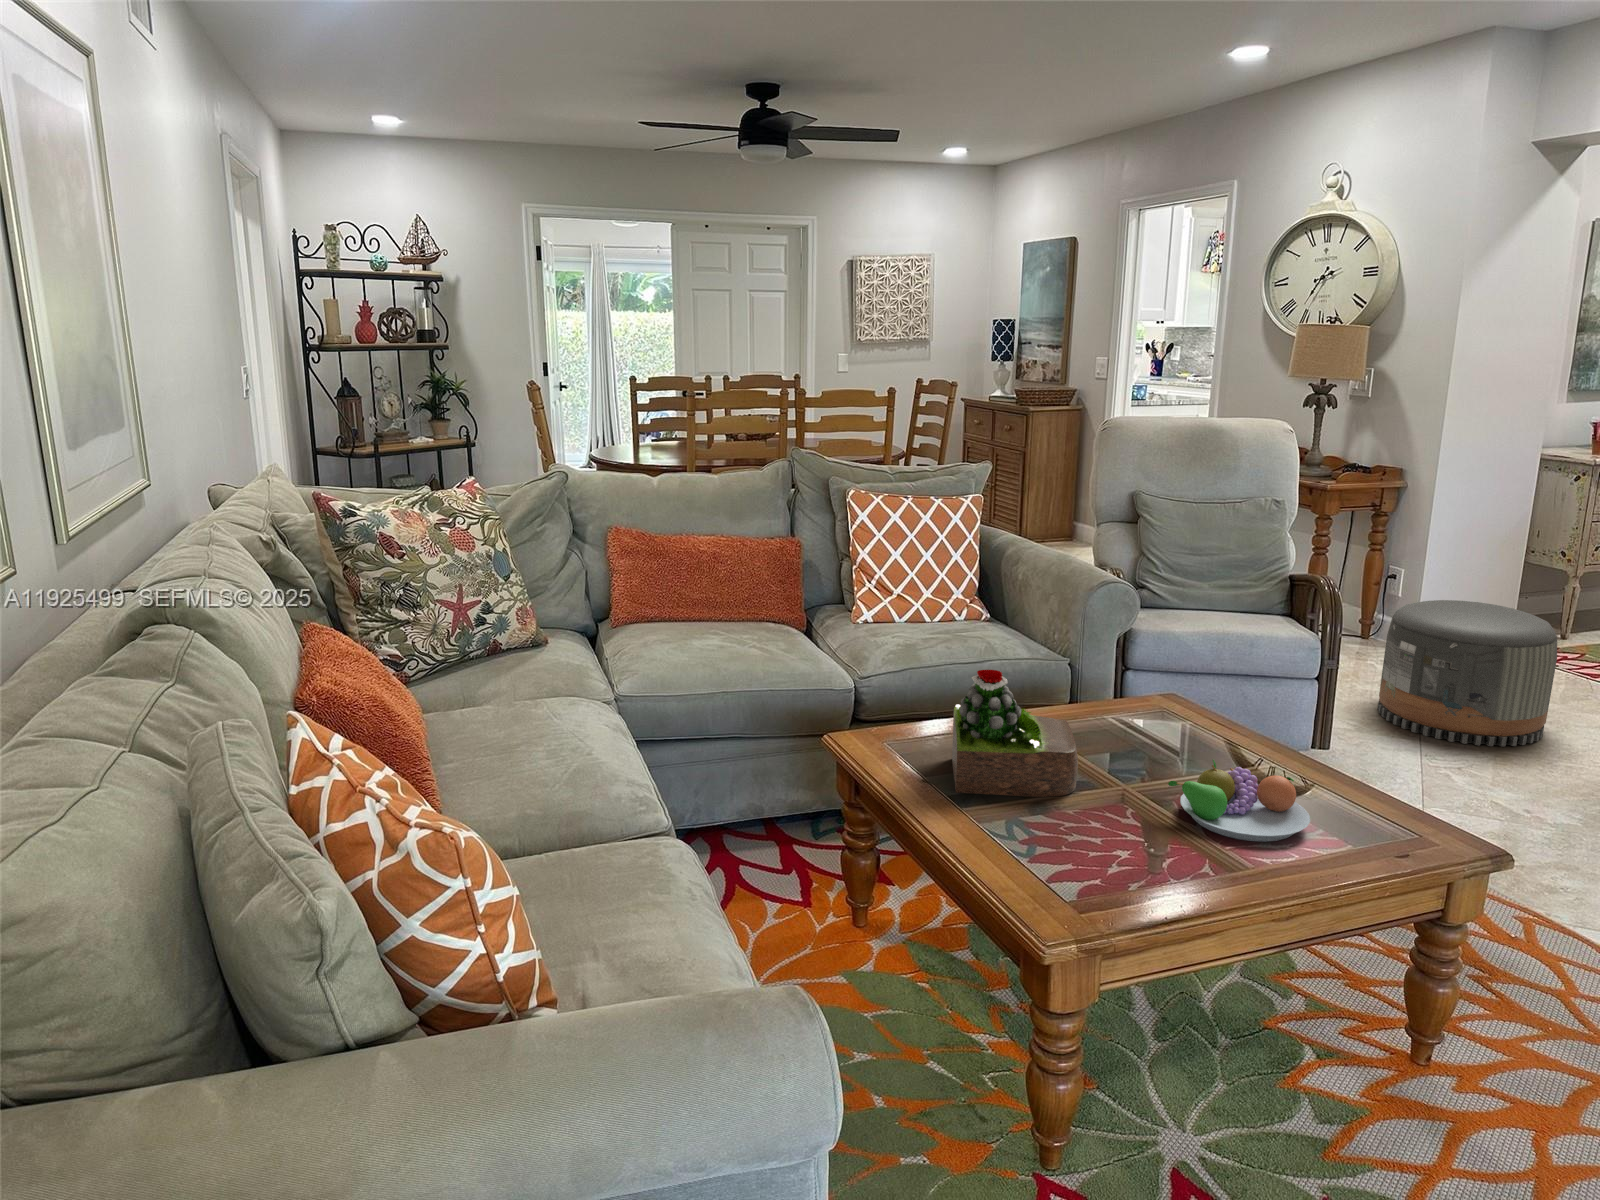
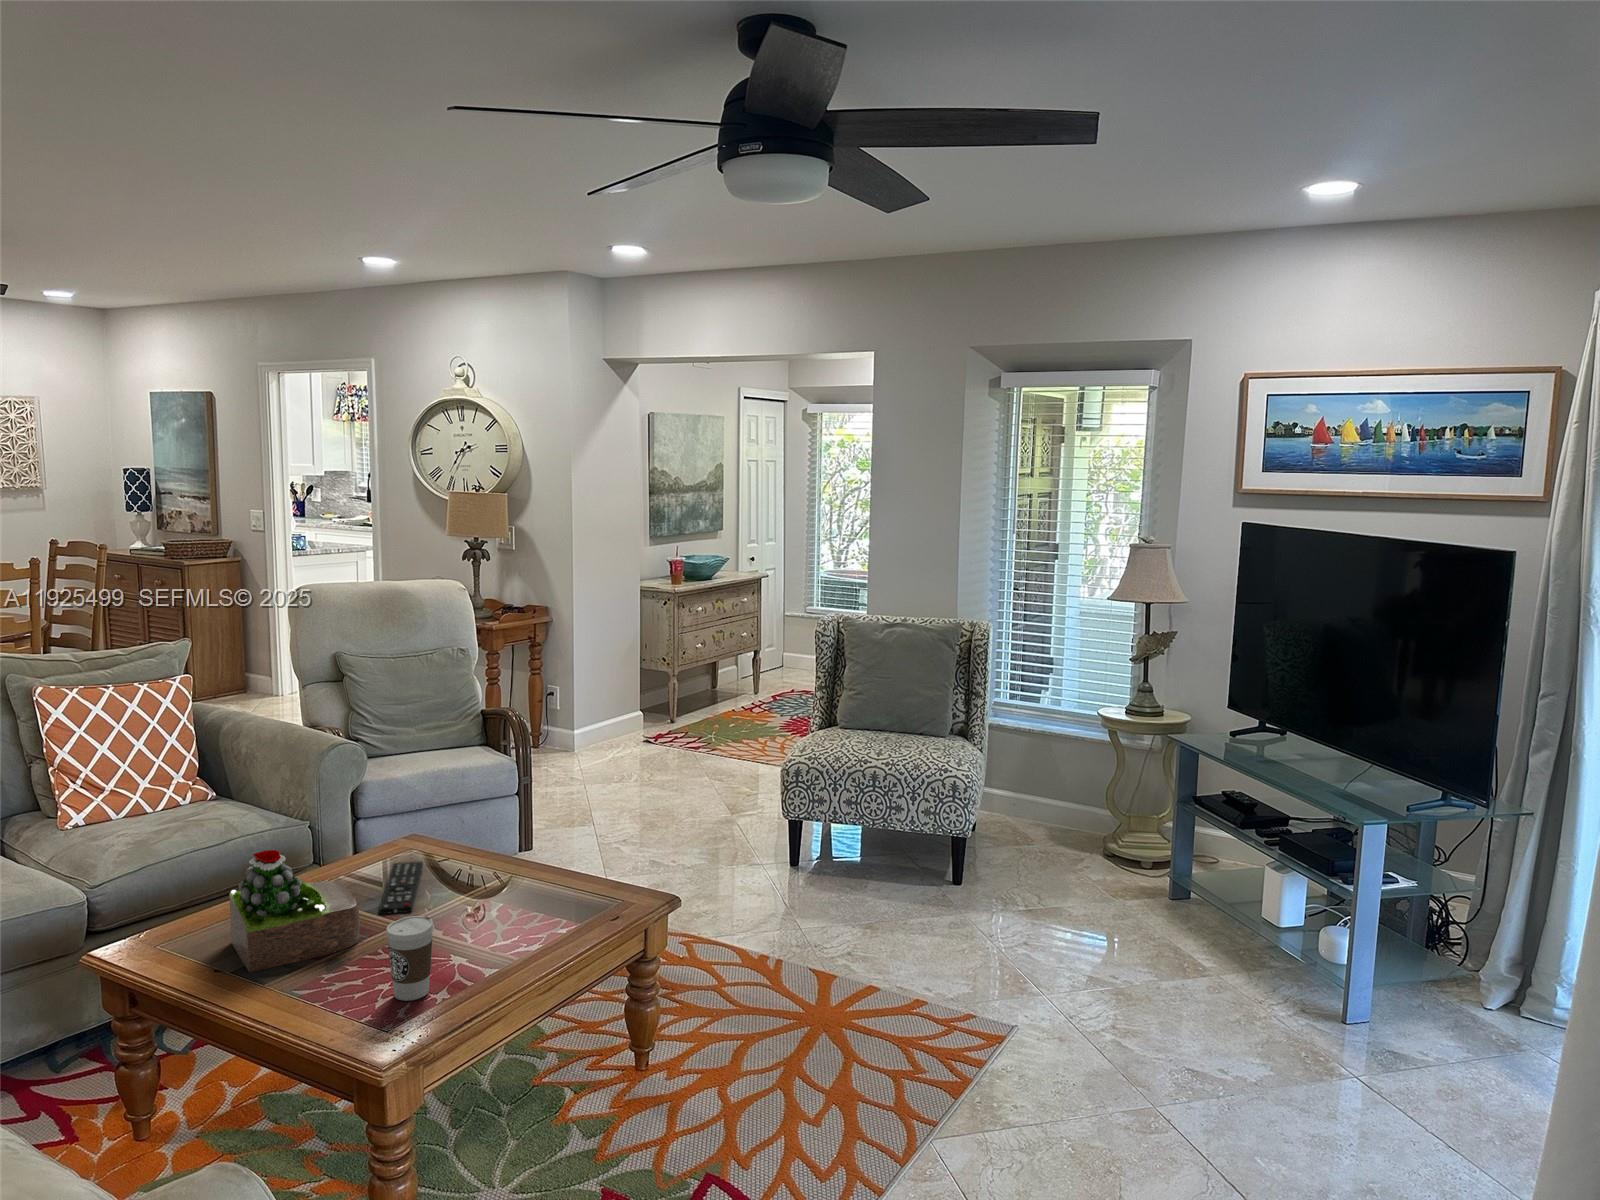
pouf: present [1378,600,1557,746] -> none [559,711,673,823]
remote control: none [1106,719,1173,778] -> present [379,862,423,914]
fruit bowl: present [1168,760,1310,842] -> none [440,882,549,941]
coffee cup: none [1086,777,1143,877] -> present [386,916,434,1001]

